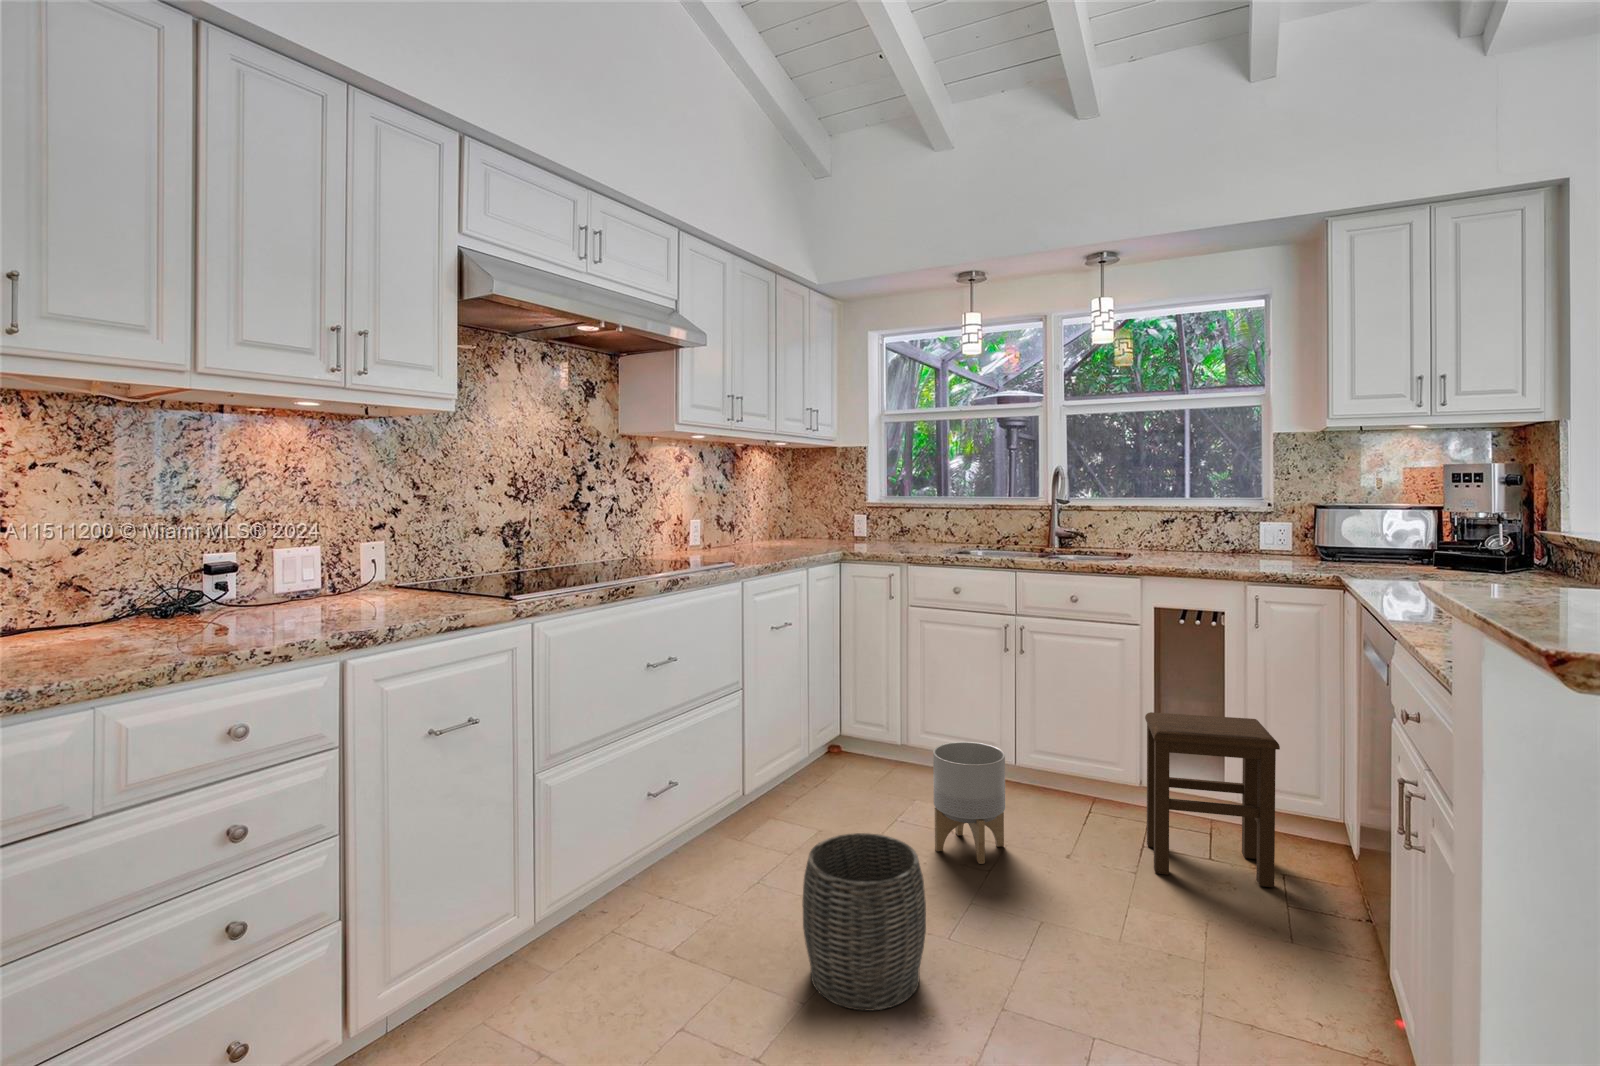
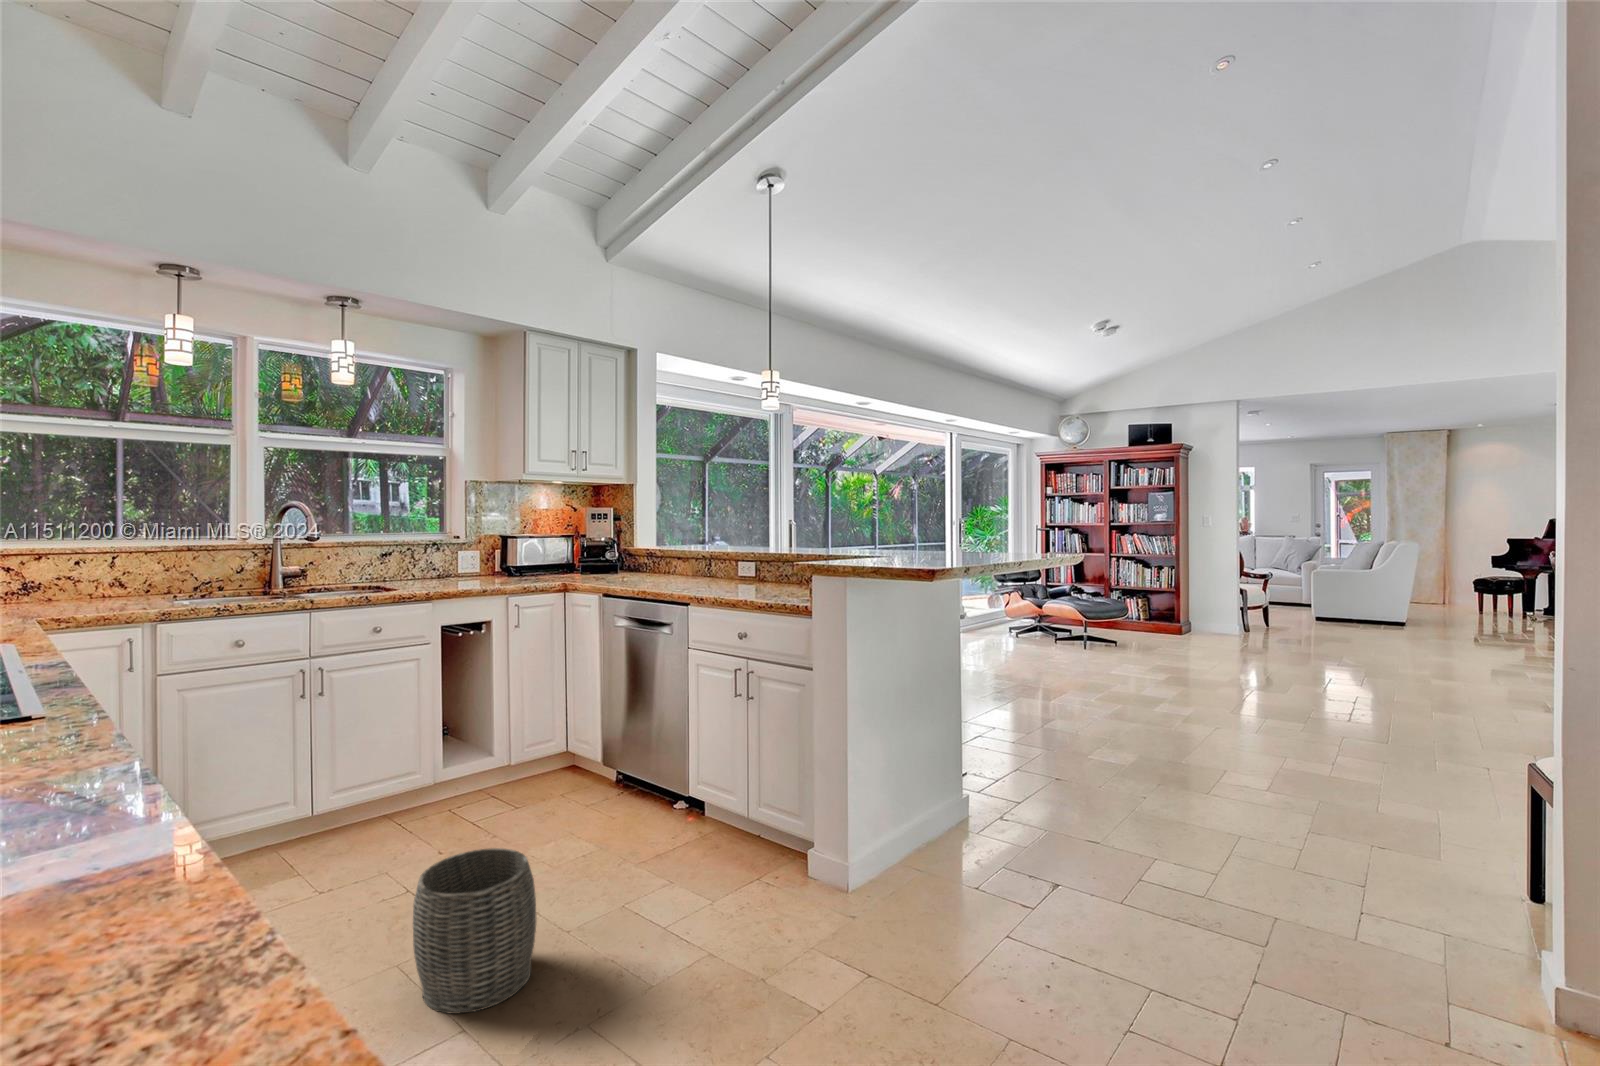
stool: present [1145,712,1280,887] -> none [472,692,576,826]
planter: present [933,742,1005,864] -> none [329,778,411,903]

